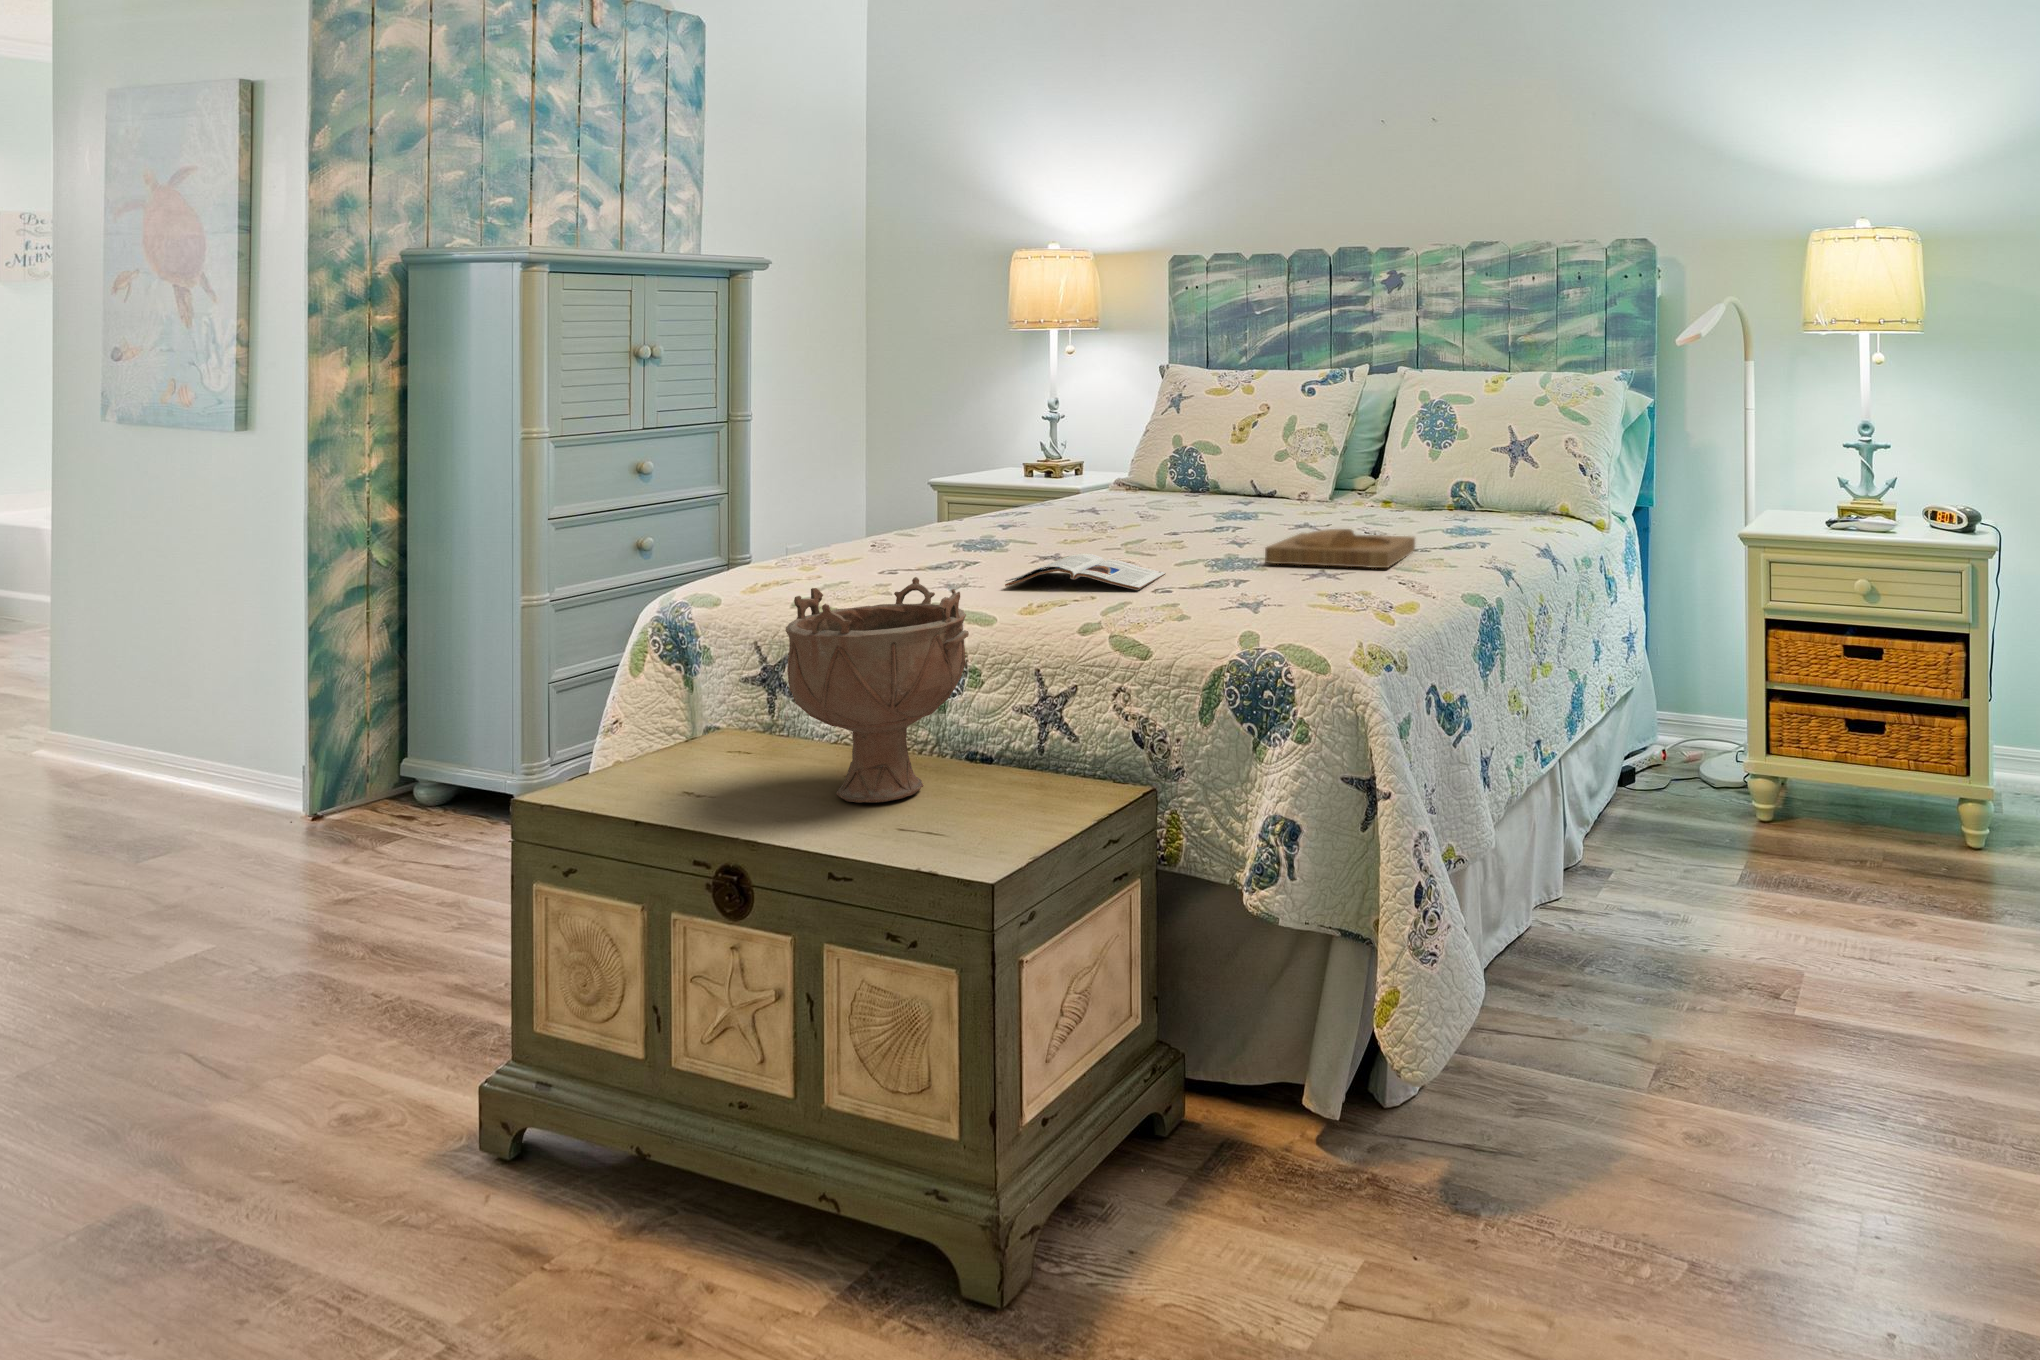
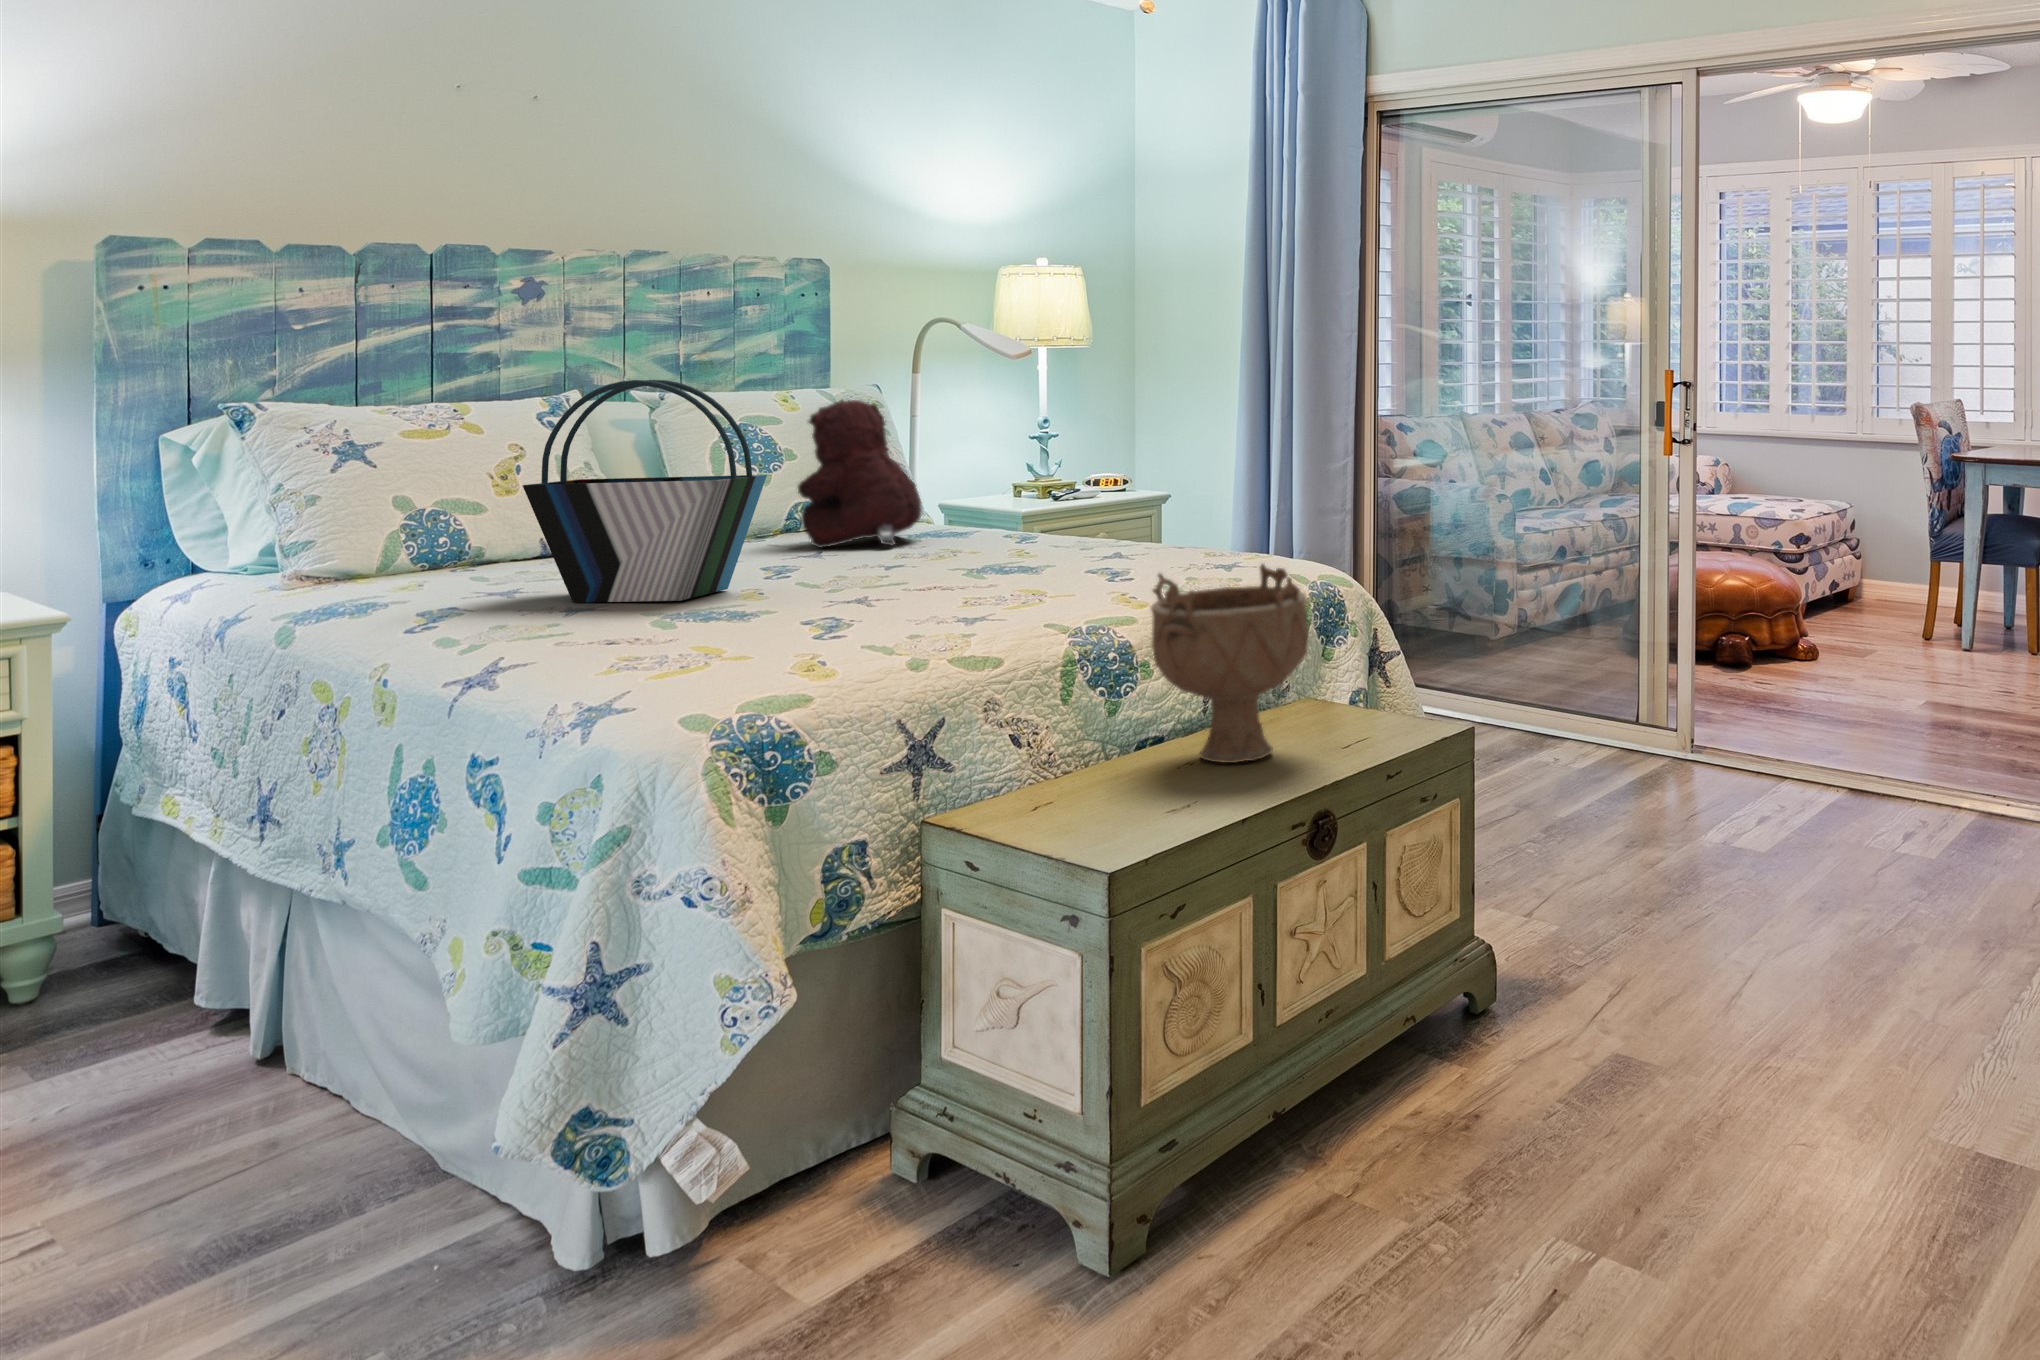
tote bag: none [1055,357,1126,536] -> present [523,380,767,603]
teddy bear: none [1368,379,1487,526] -> present [798,400,921,548]
tray: present [1265,529,1415,568] -> none [936,534,1108,569]
magazine: present [1005,554,1165,590] -> none [910,578,1082,609]

